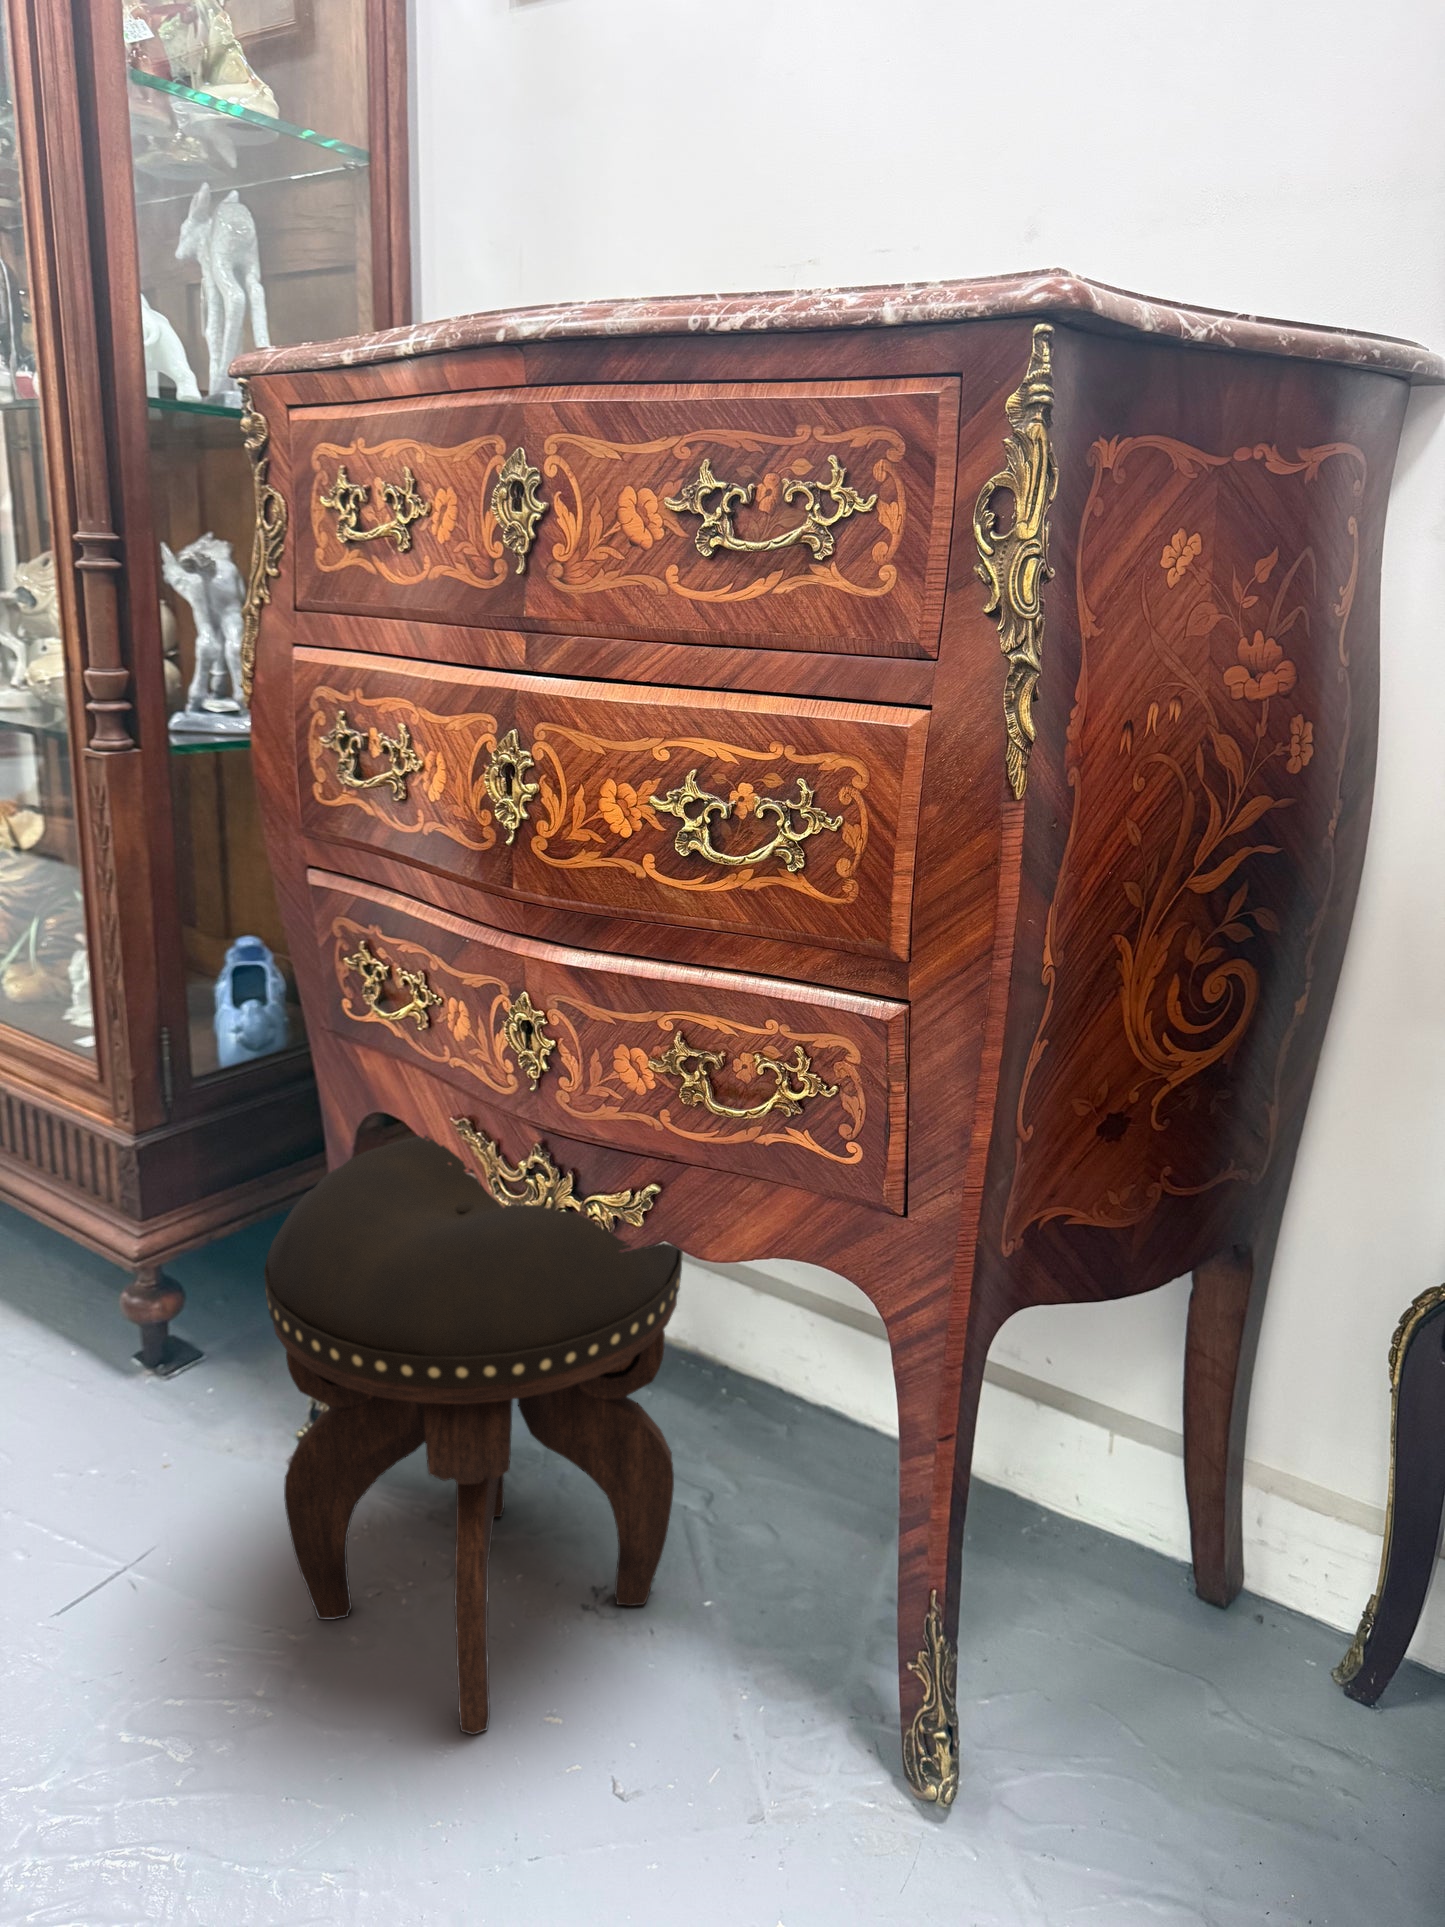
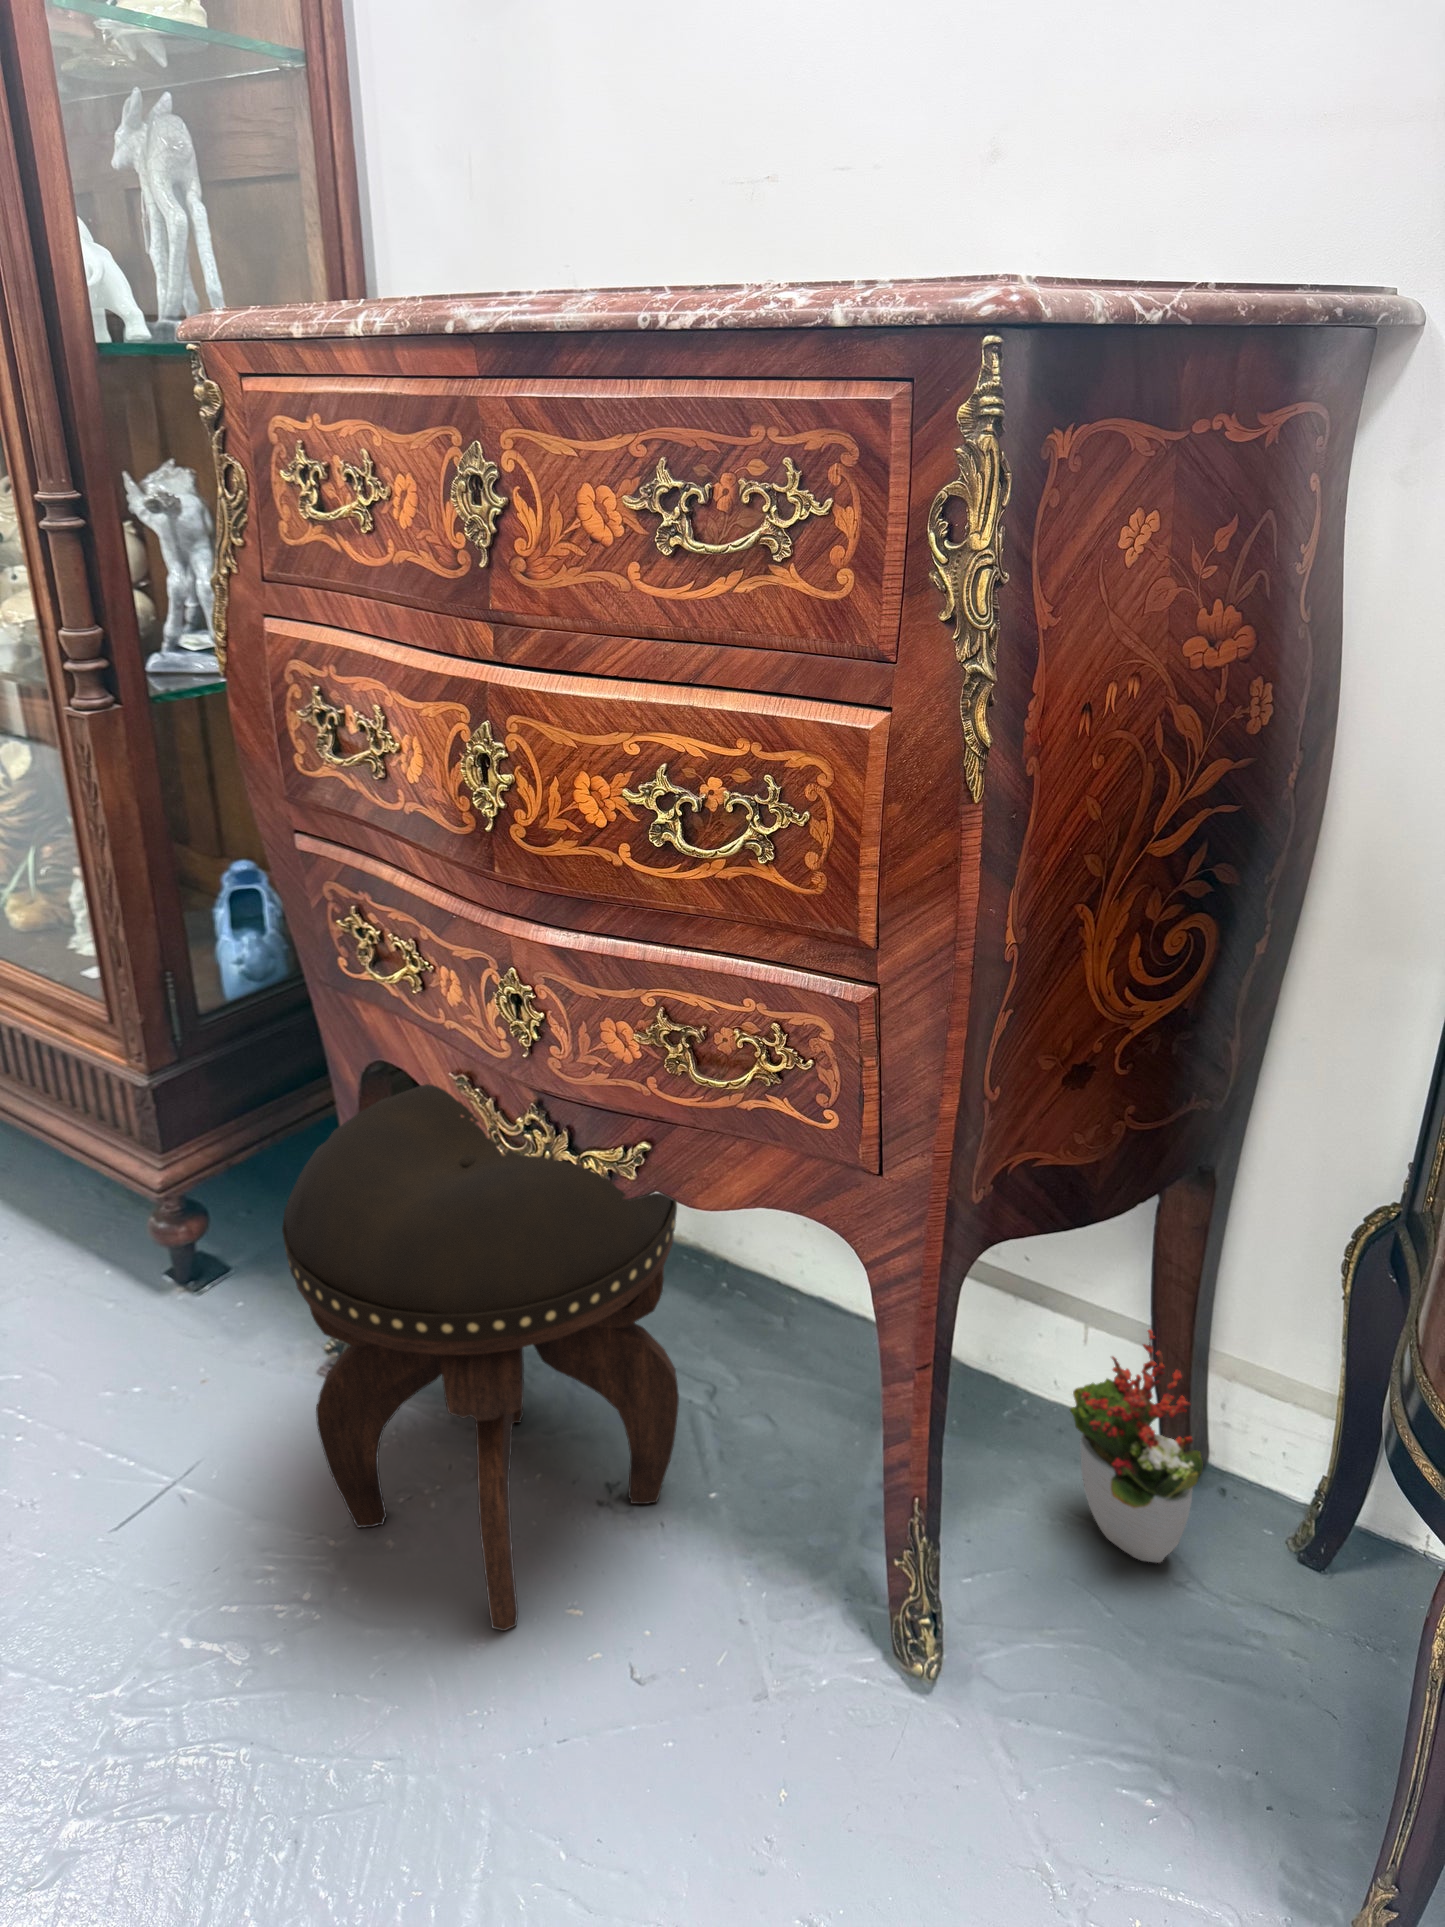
decorative plant: none [1093,1422,1238,1688] -> present [1070,1330,1203,1563]

